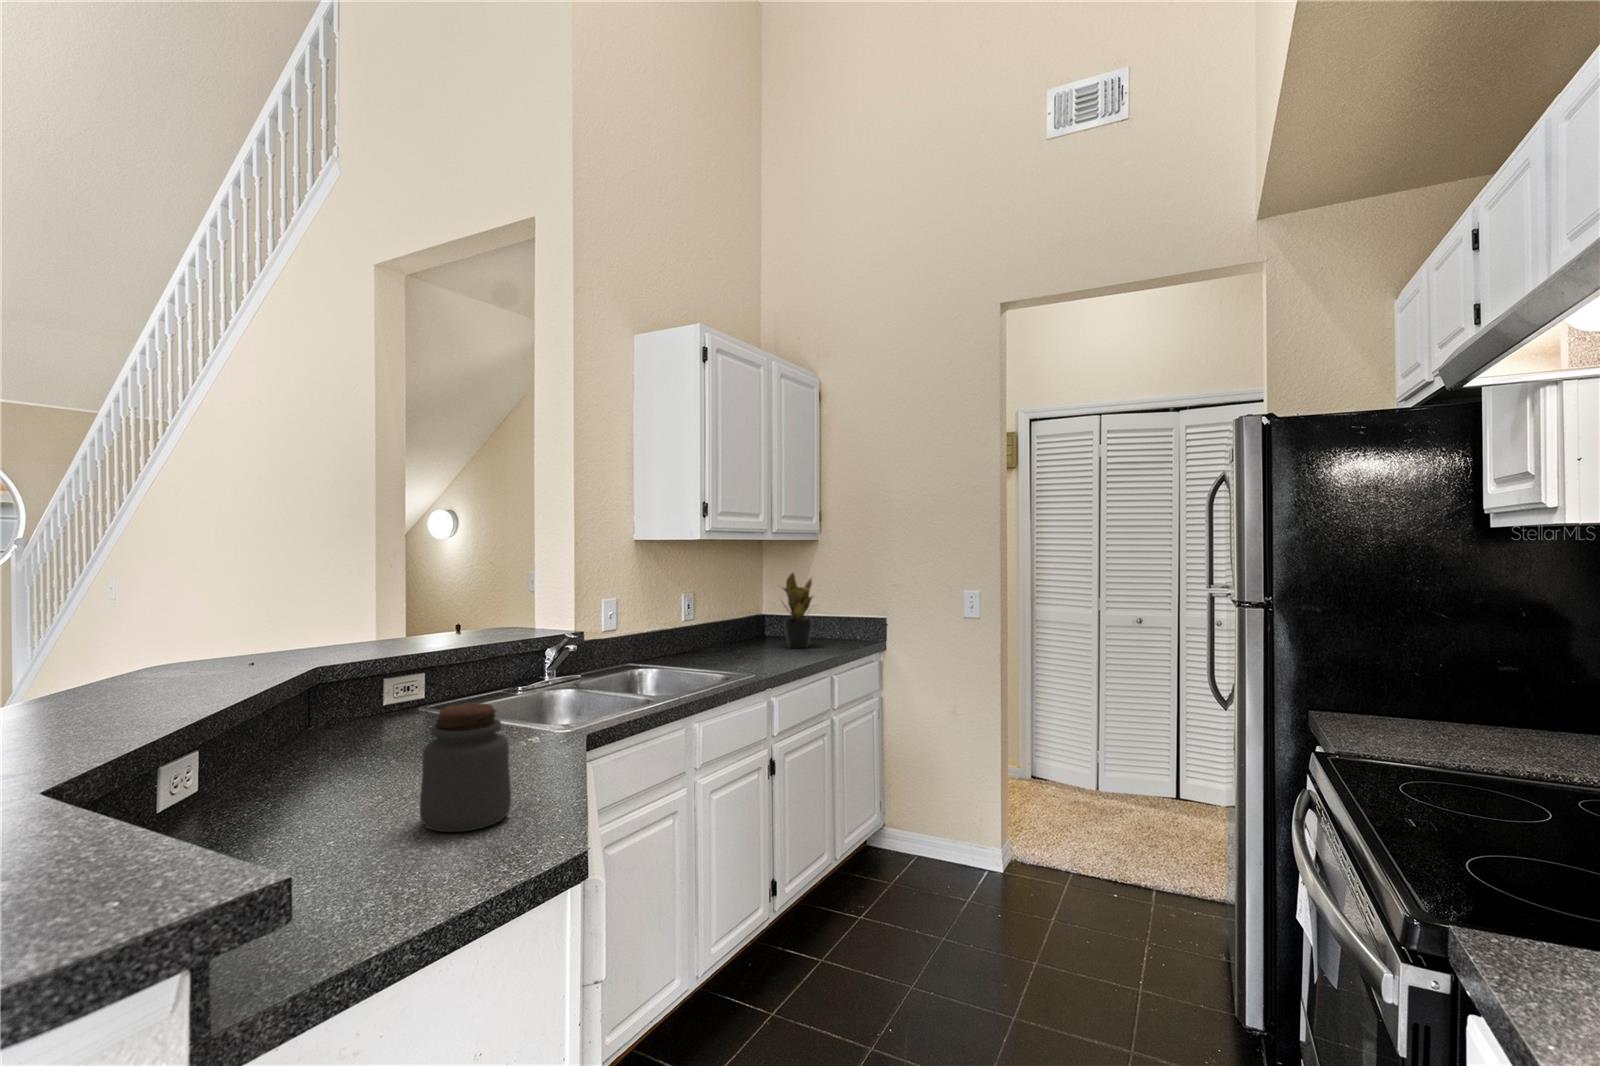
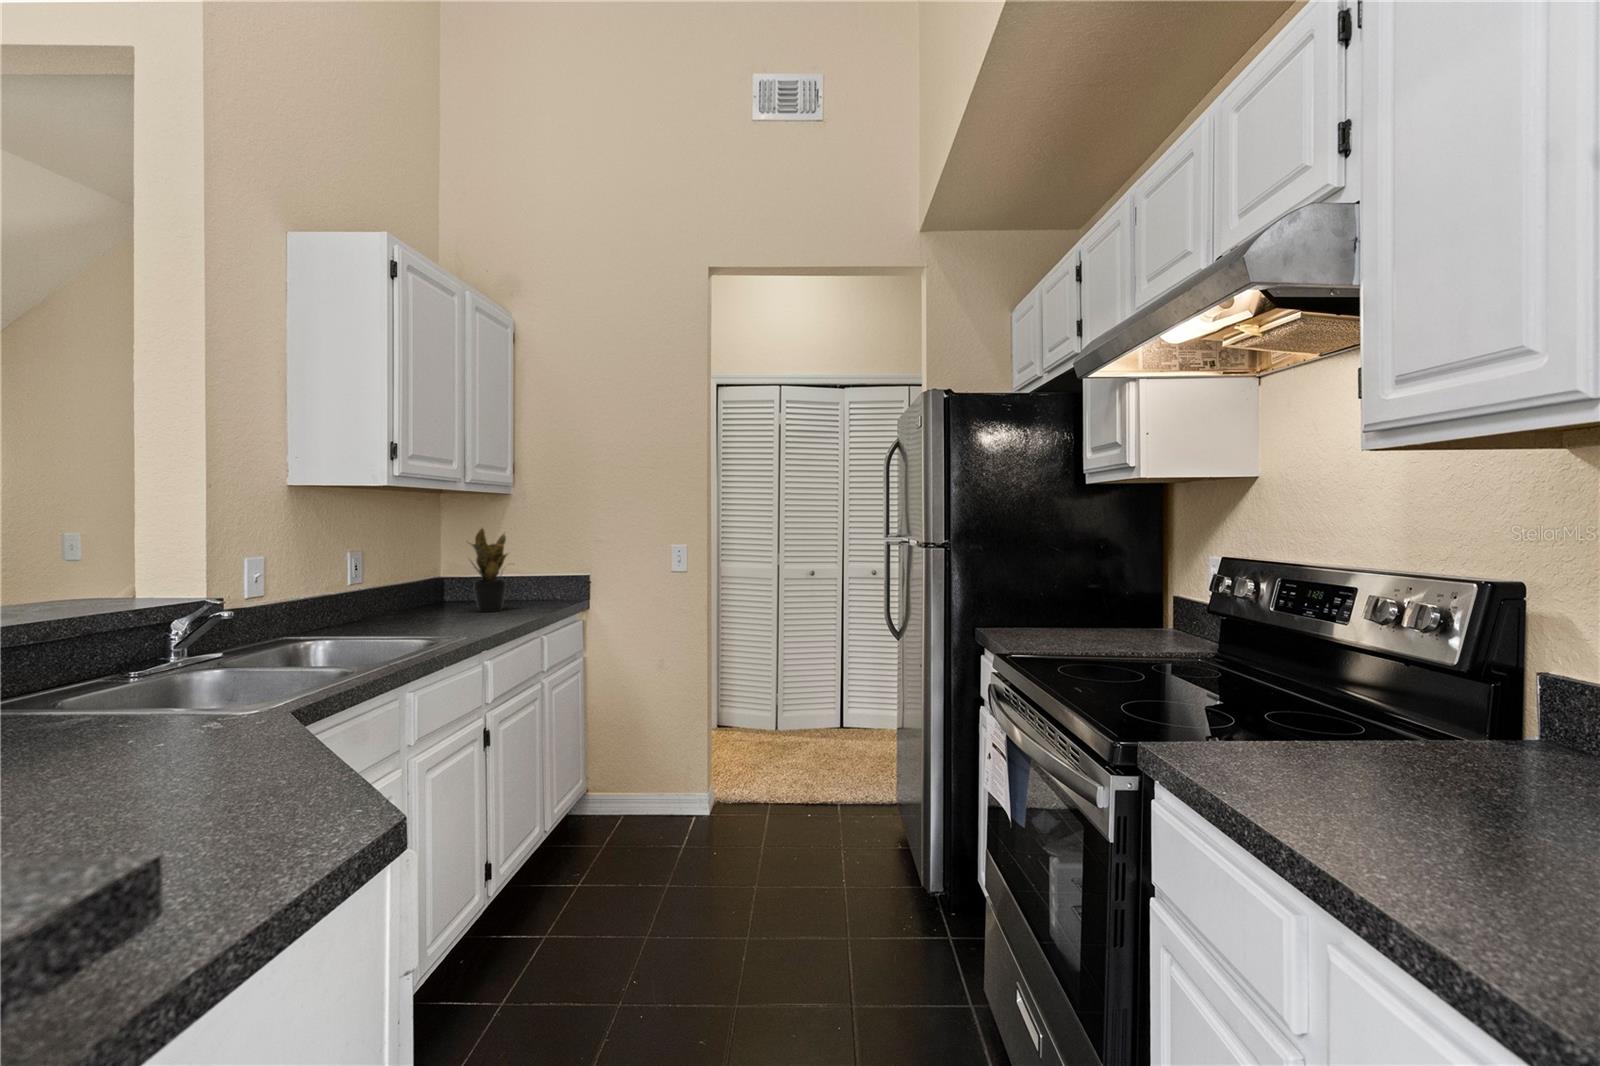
jar: present [420,703,511,832] -> none [122,662,263,832]

